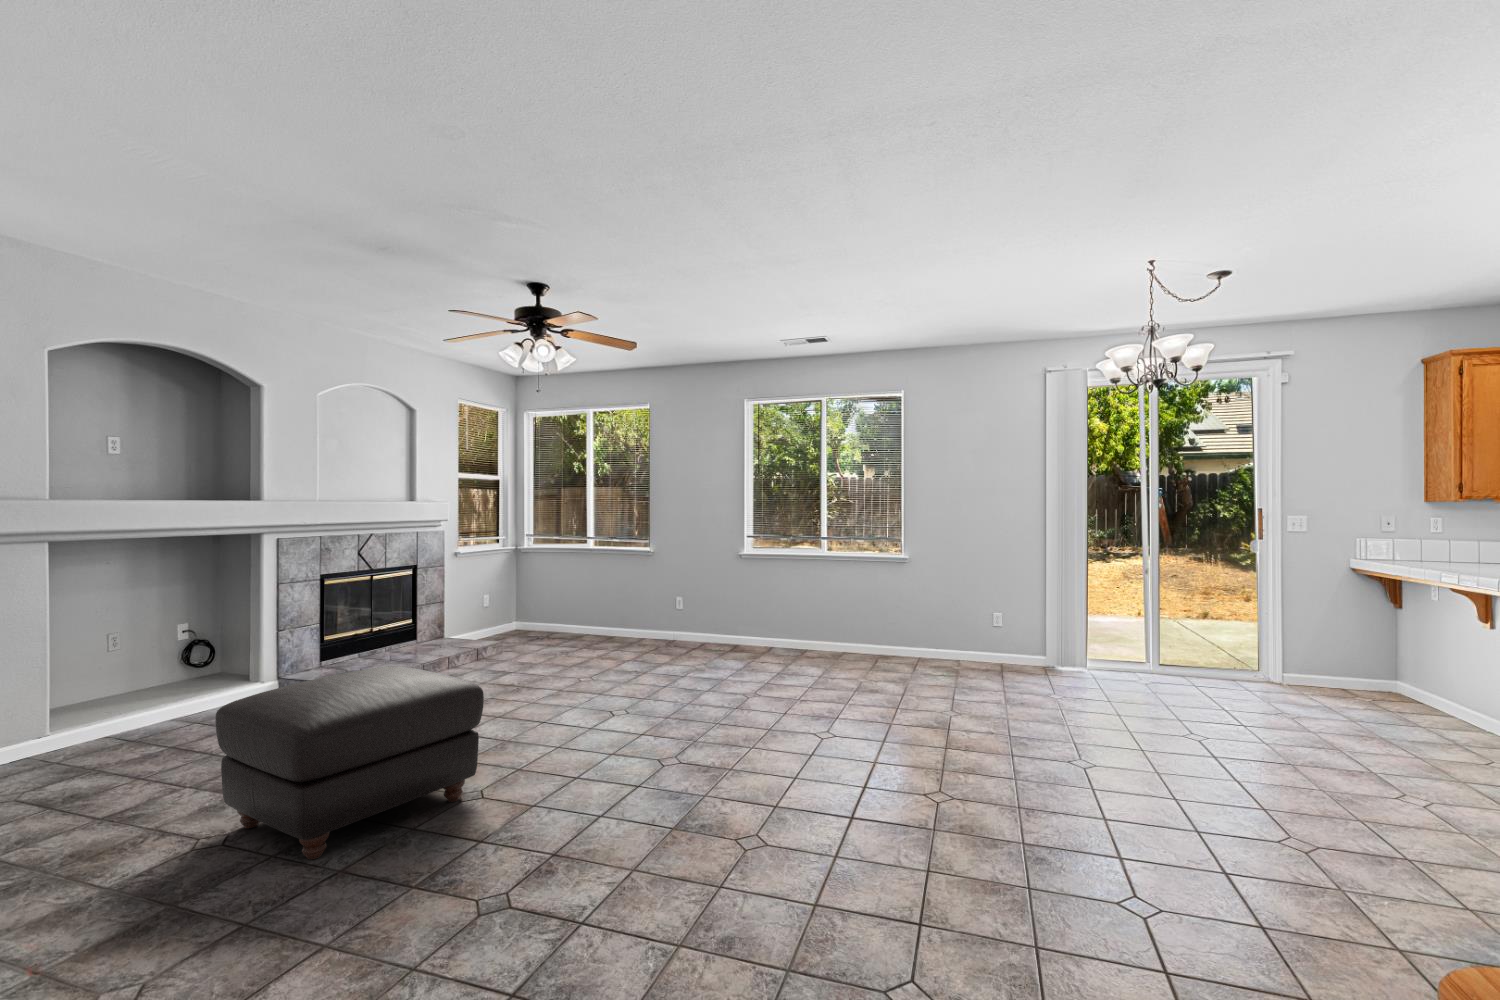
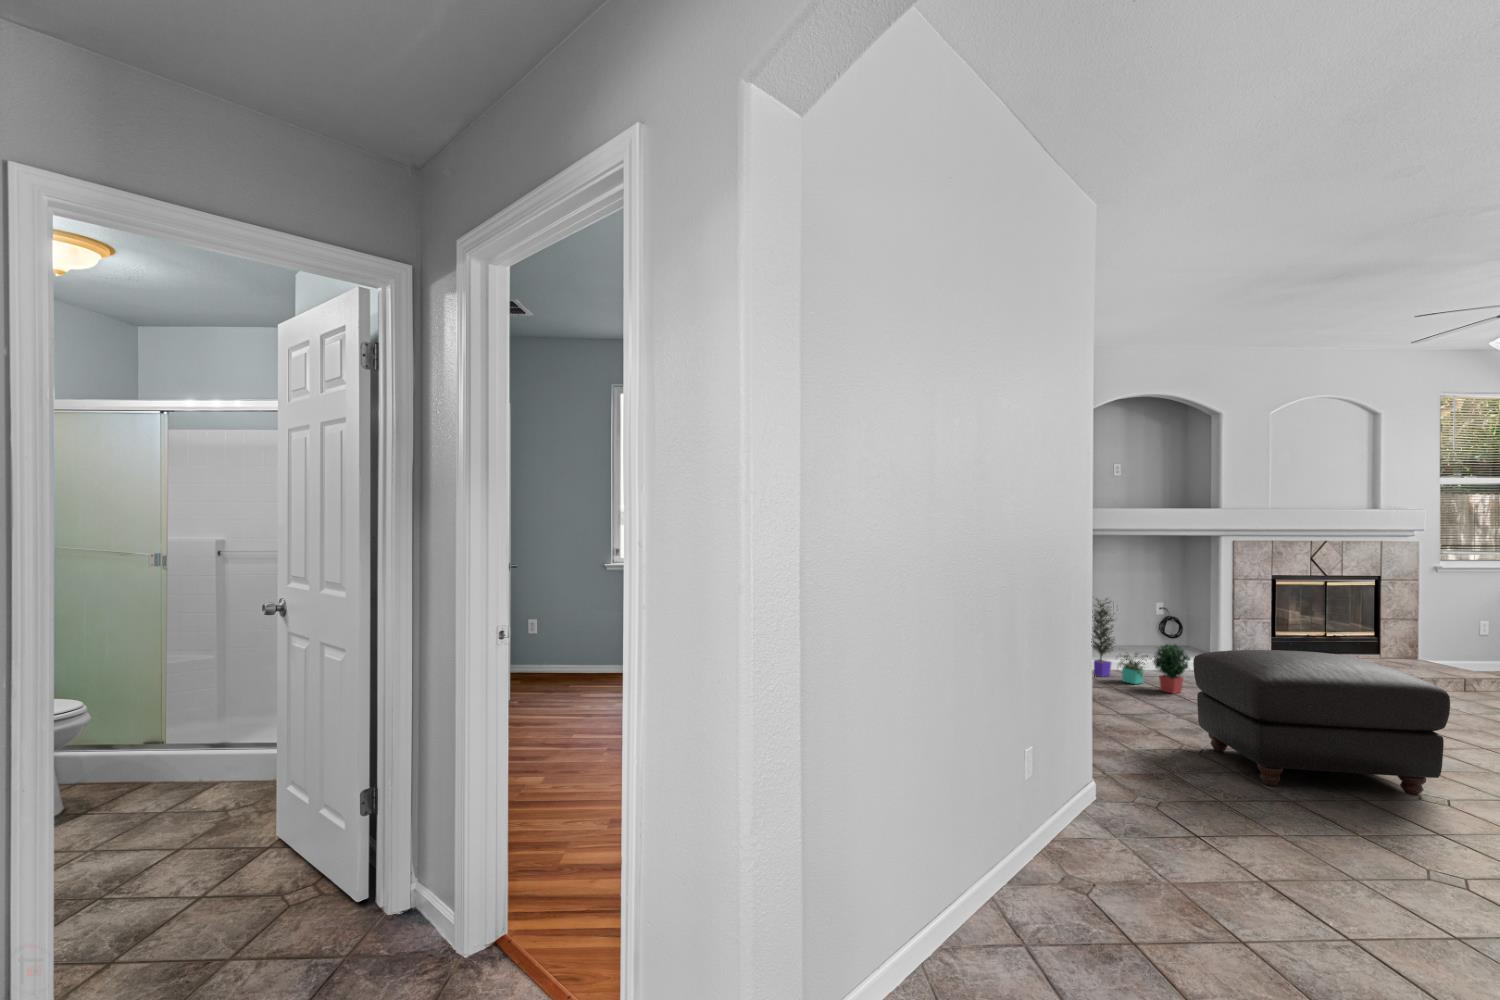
potted plant: none [51,635,221,754] -> present [1091,598,1190,694]

